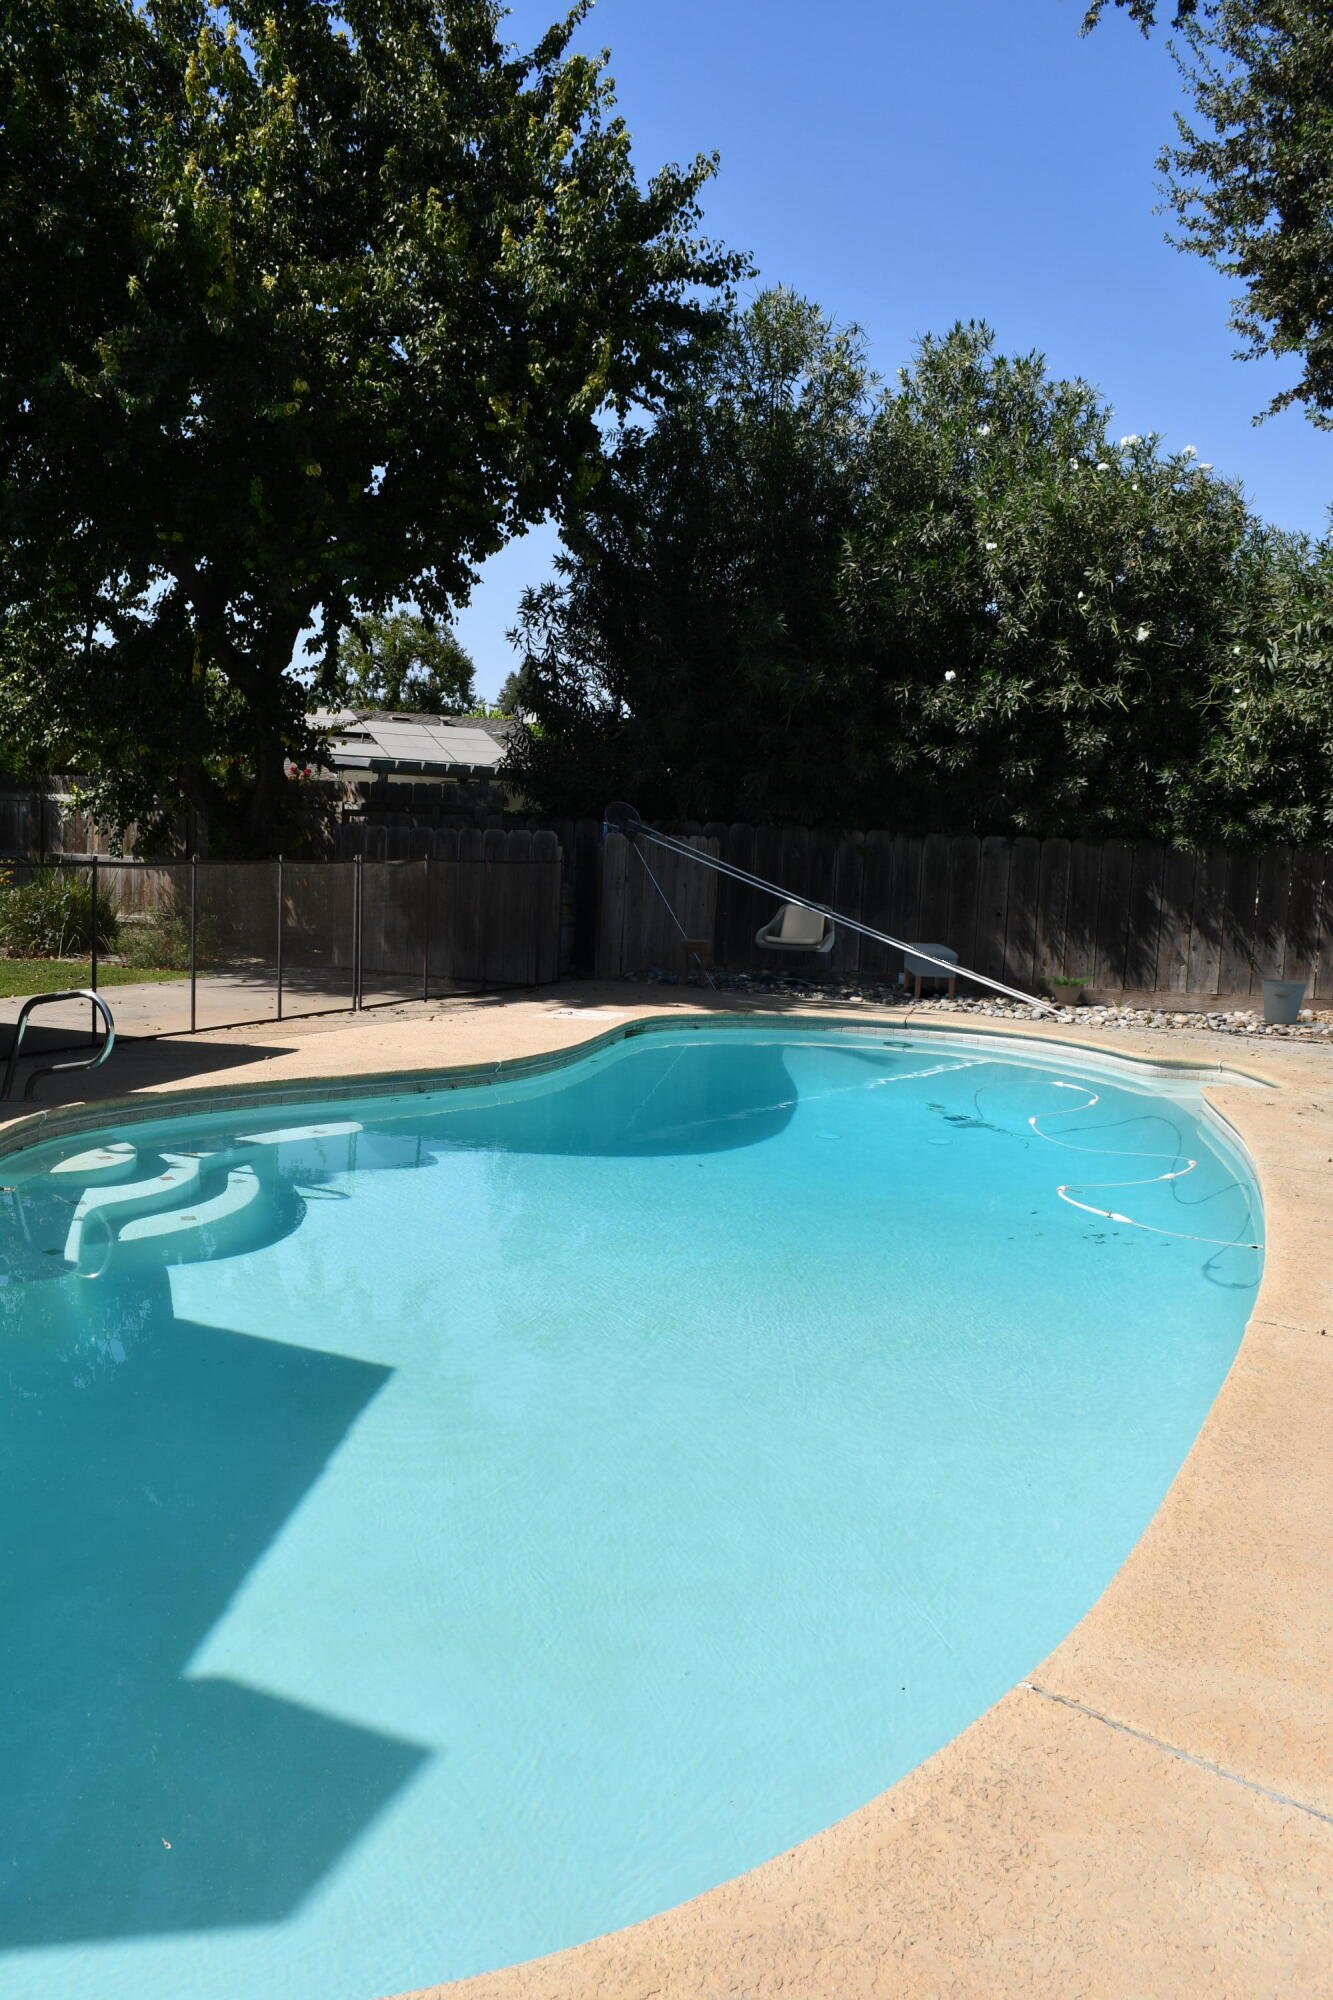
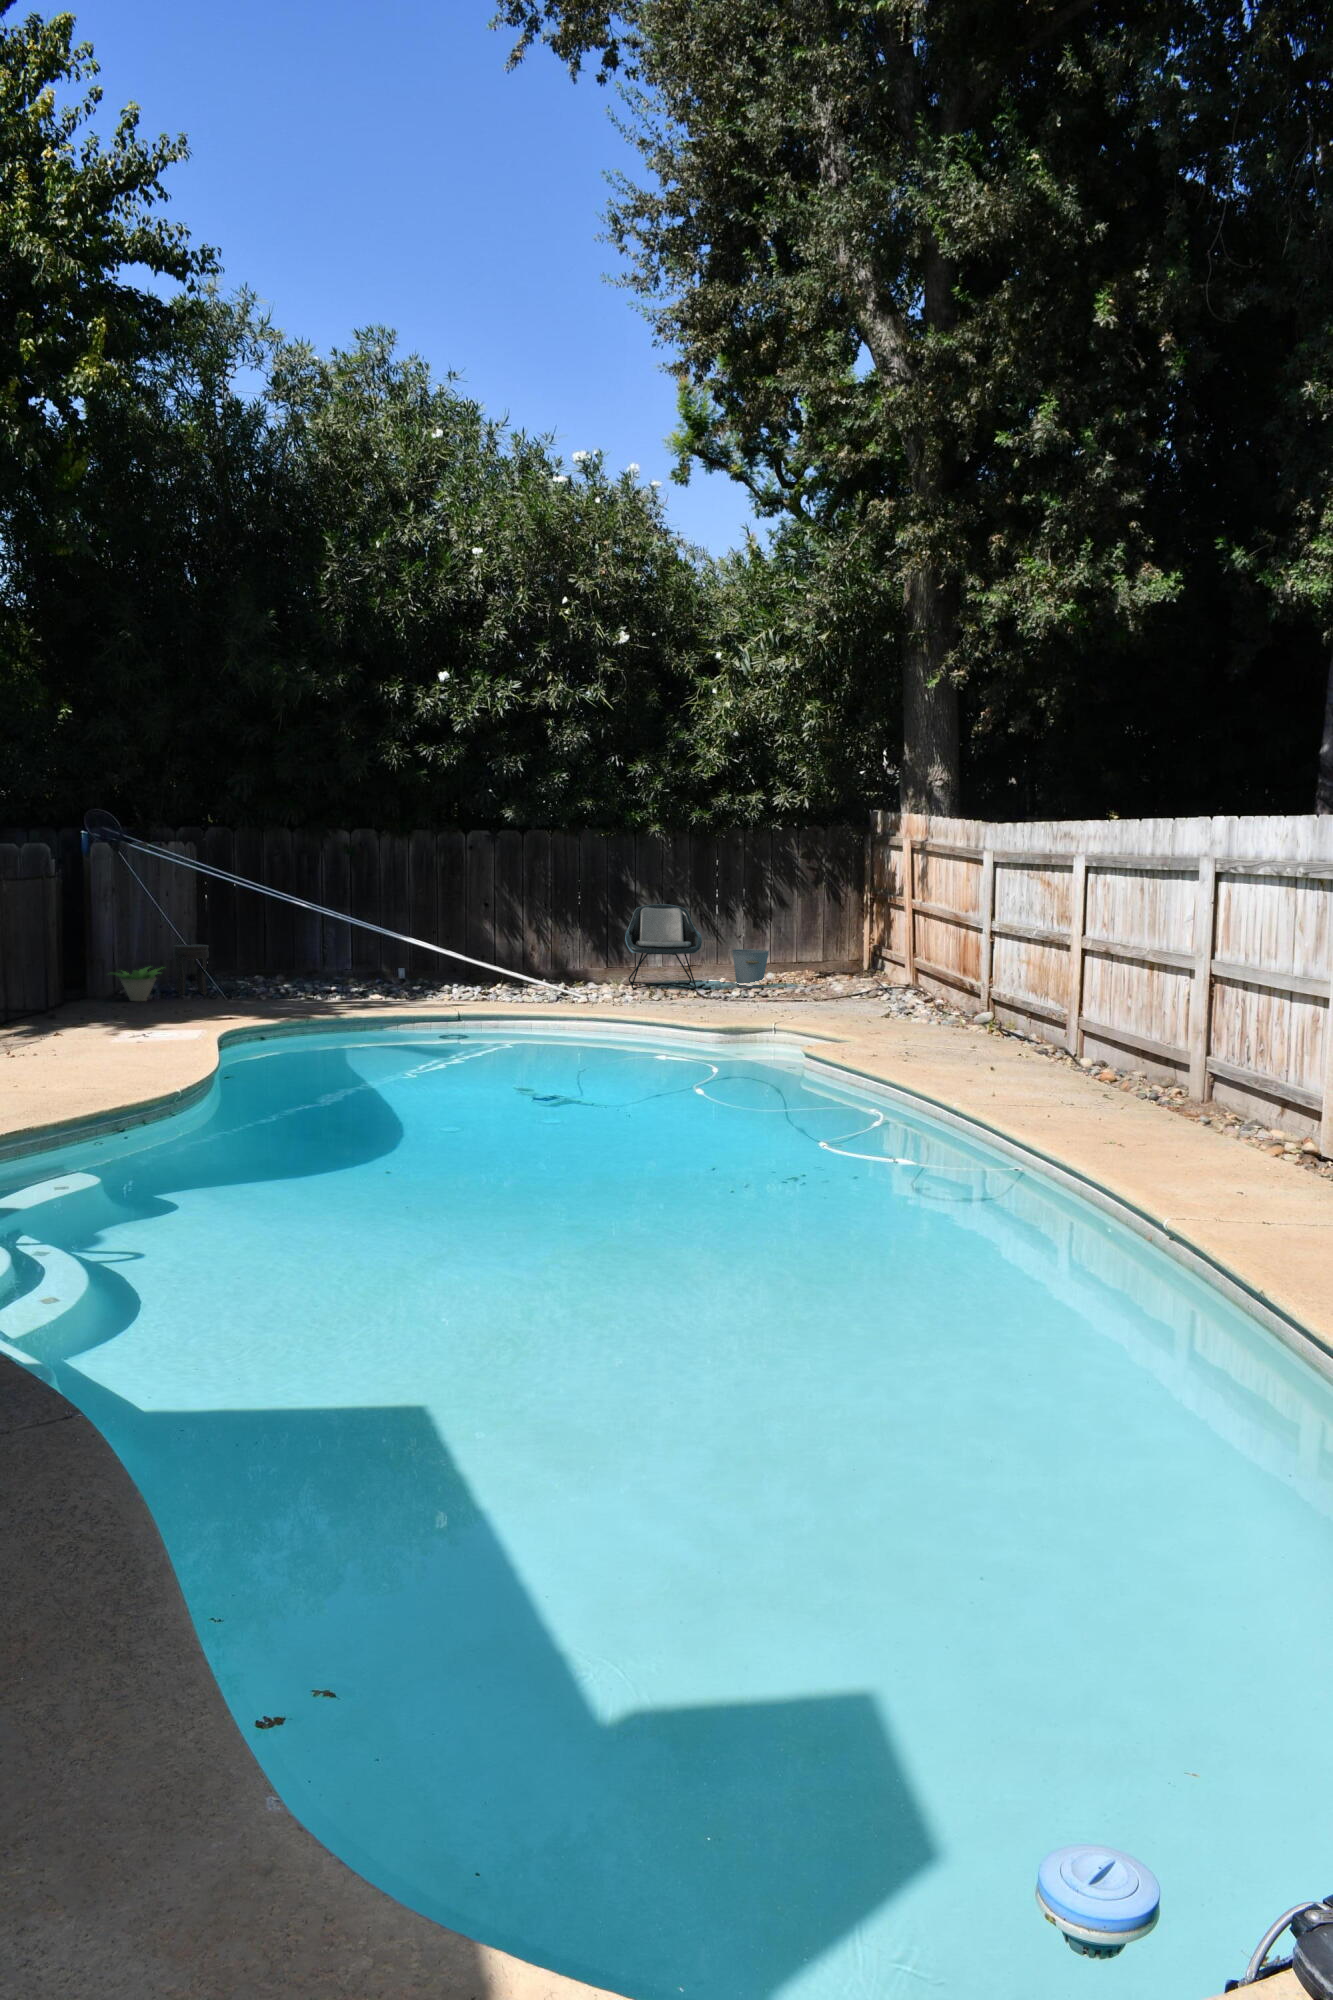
lounge chair: present [756,902,834,988] -> present [625,904,702,991]
bench: present [904,943,958,1001] -> none [398,935,468,991]
decorative plant: present [1041,975,1094,1005] -> present [114,967,159,1001]

